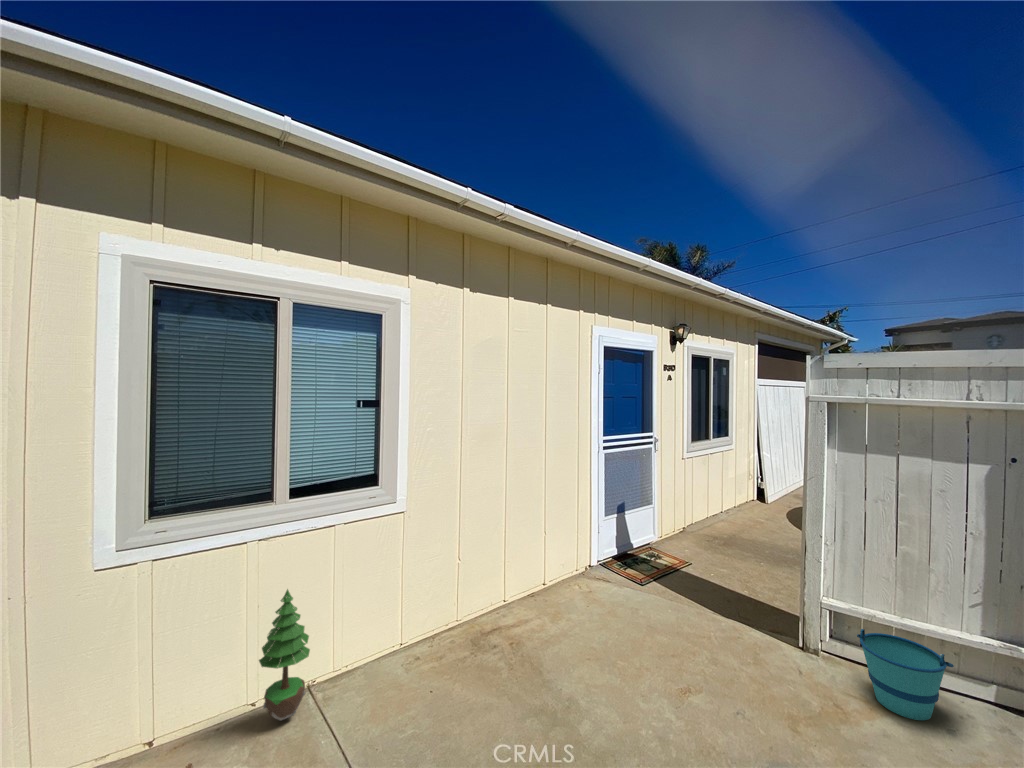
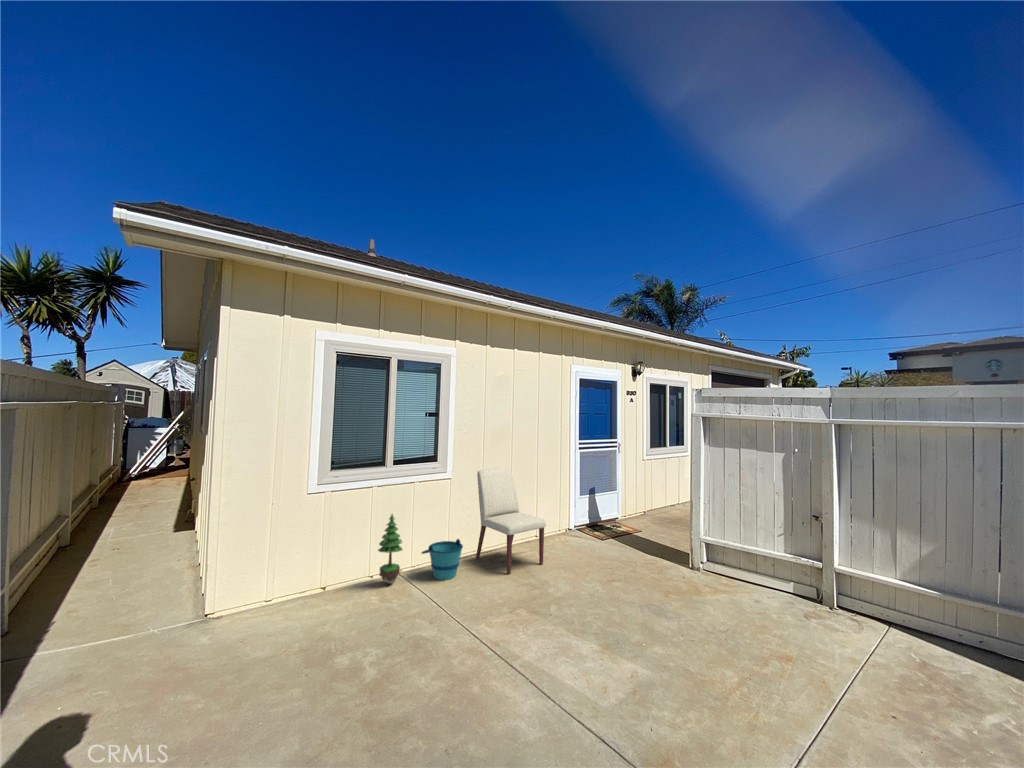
chair: none [448,486,563,678] -> present [476,468,546,574]
bucket: present [857,629,954,720] -> present [422,539,463,580]

